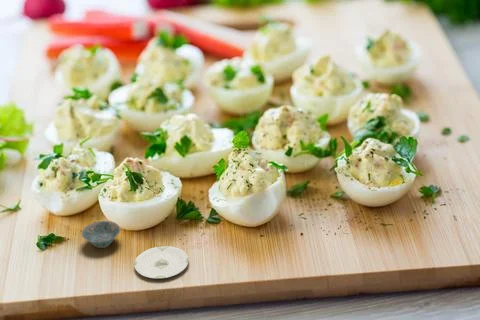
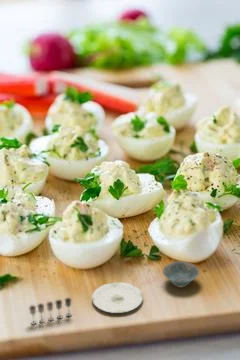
ceramic bowl: present [82,221,120,248] -> present [163,261,199,287]
wine glass: none [62,261,110,288] -> present [29,298,71,325]

